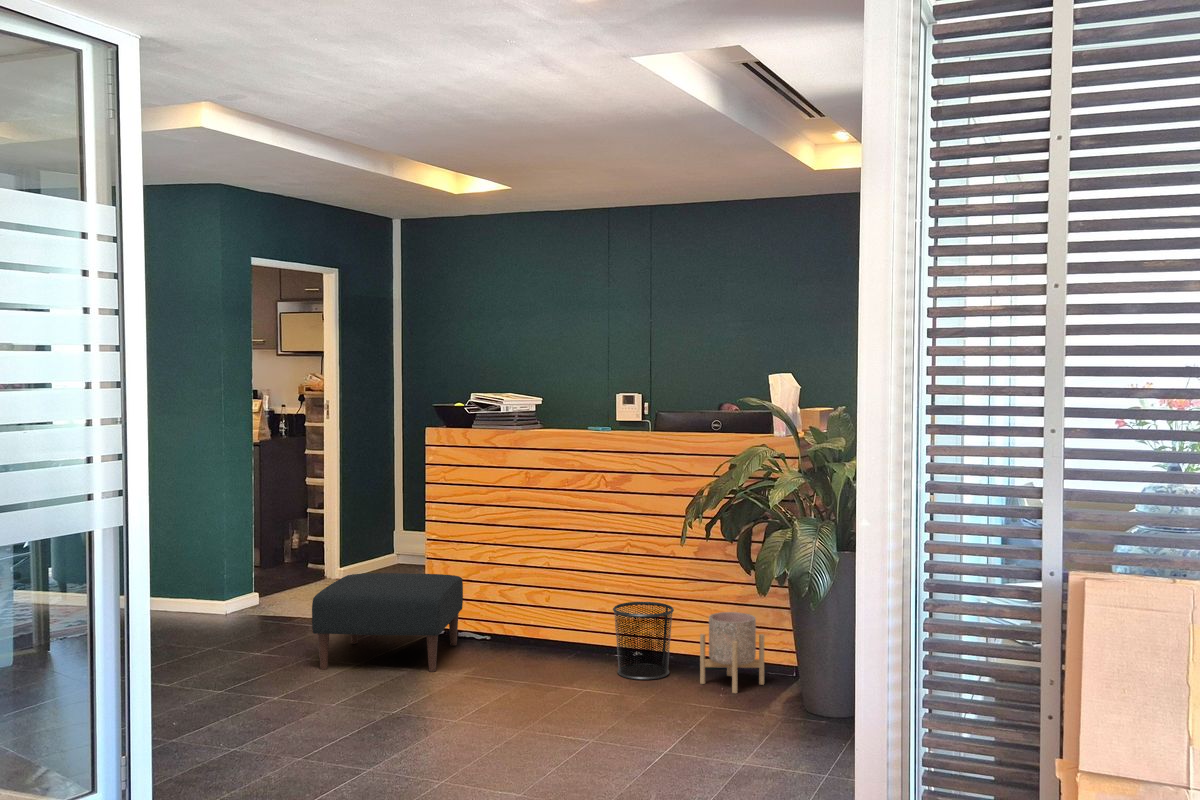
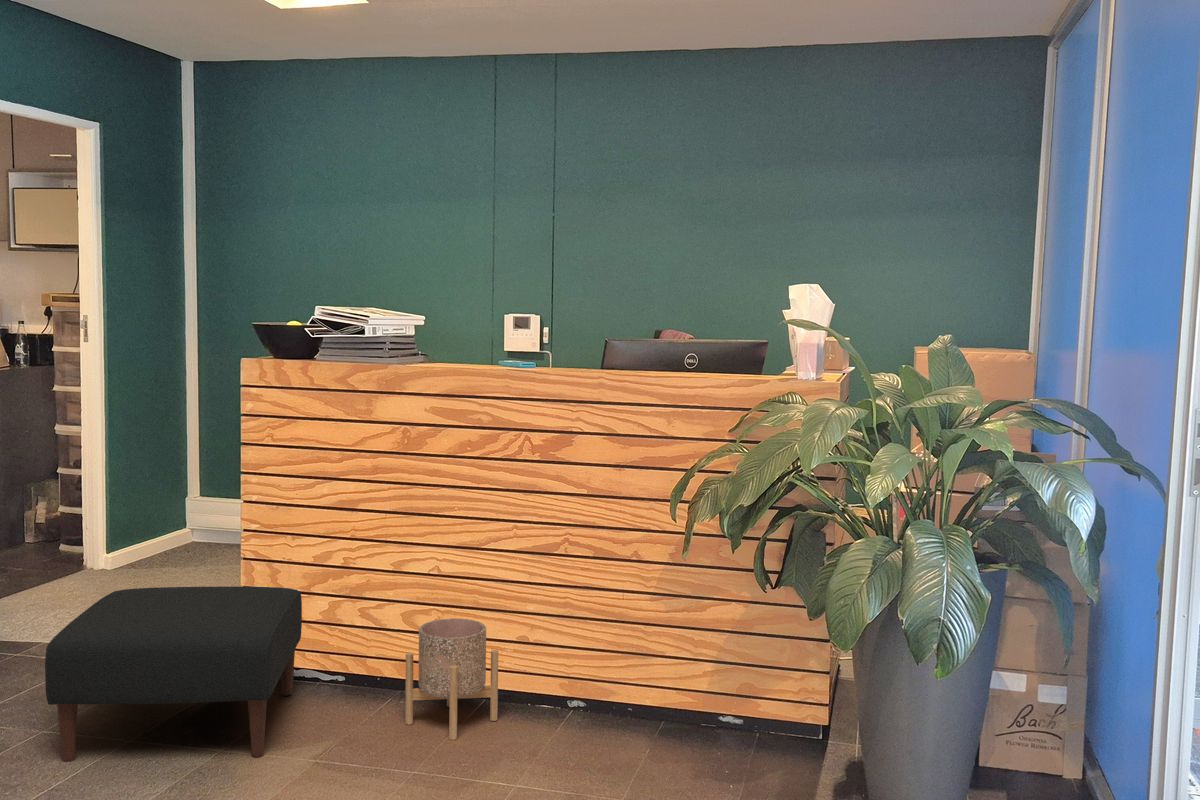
waste bin: present [613,602,674,680] -> none [551,630,645,758]
planter: present [700,612,764,693] -> present [405,619,498,740]

